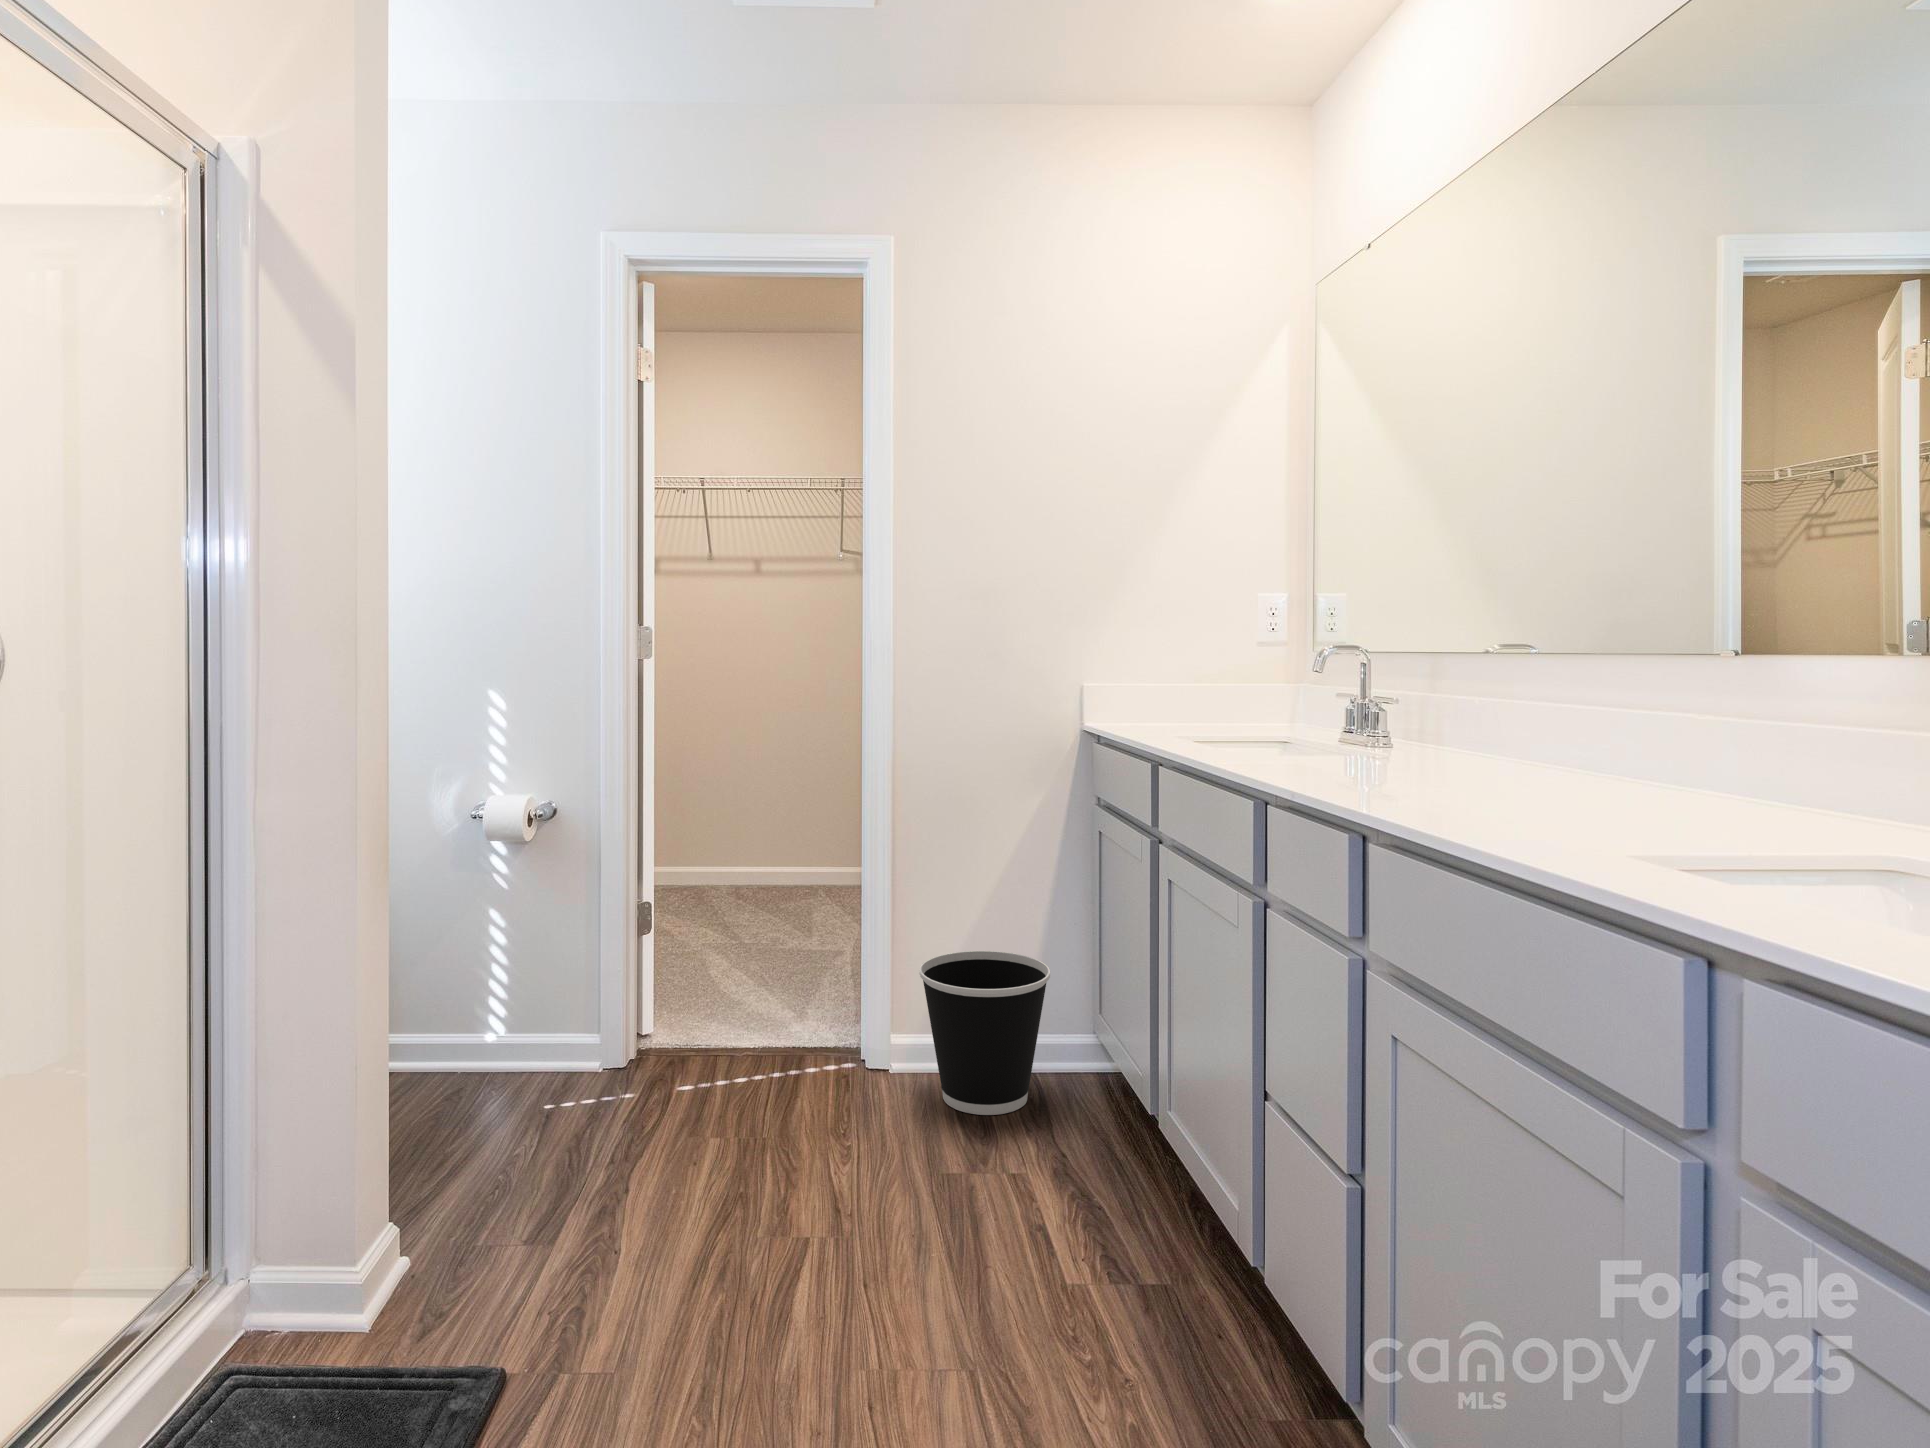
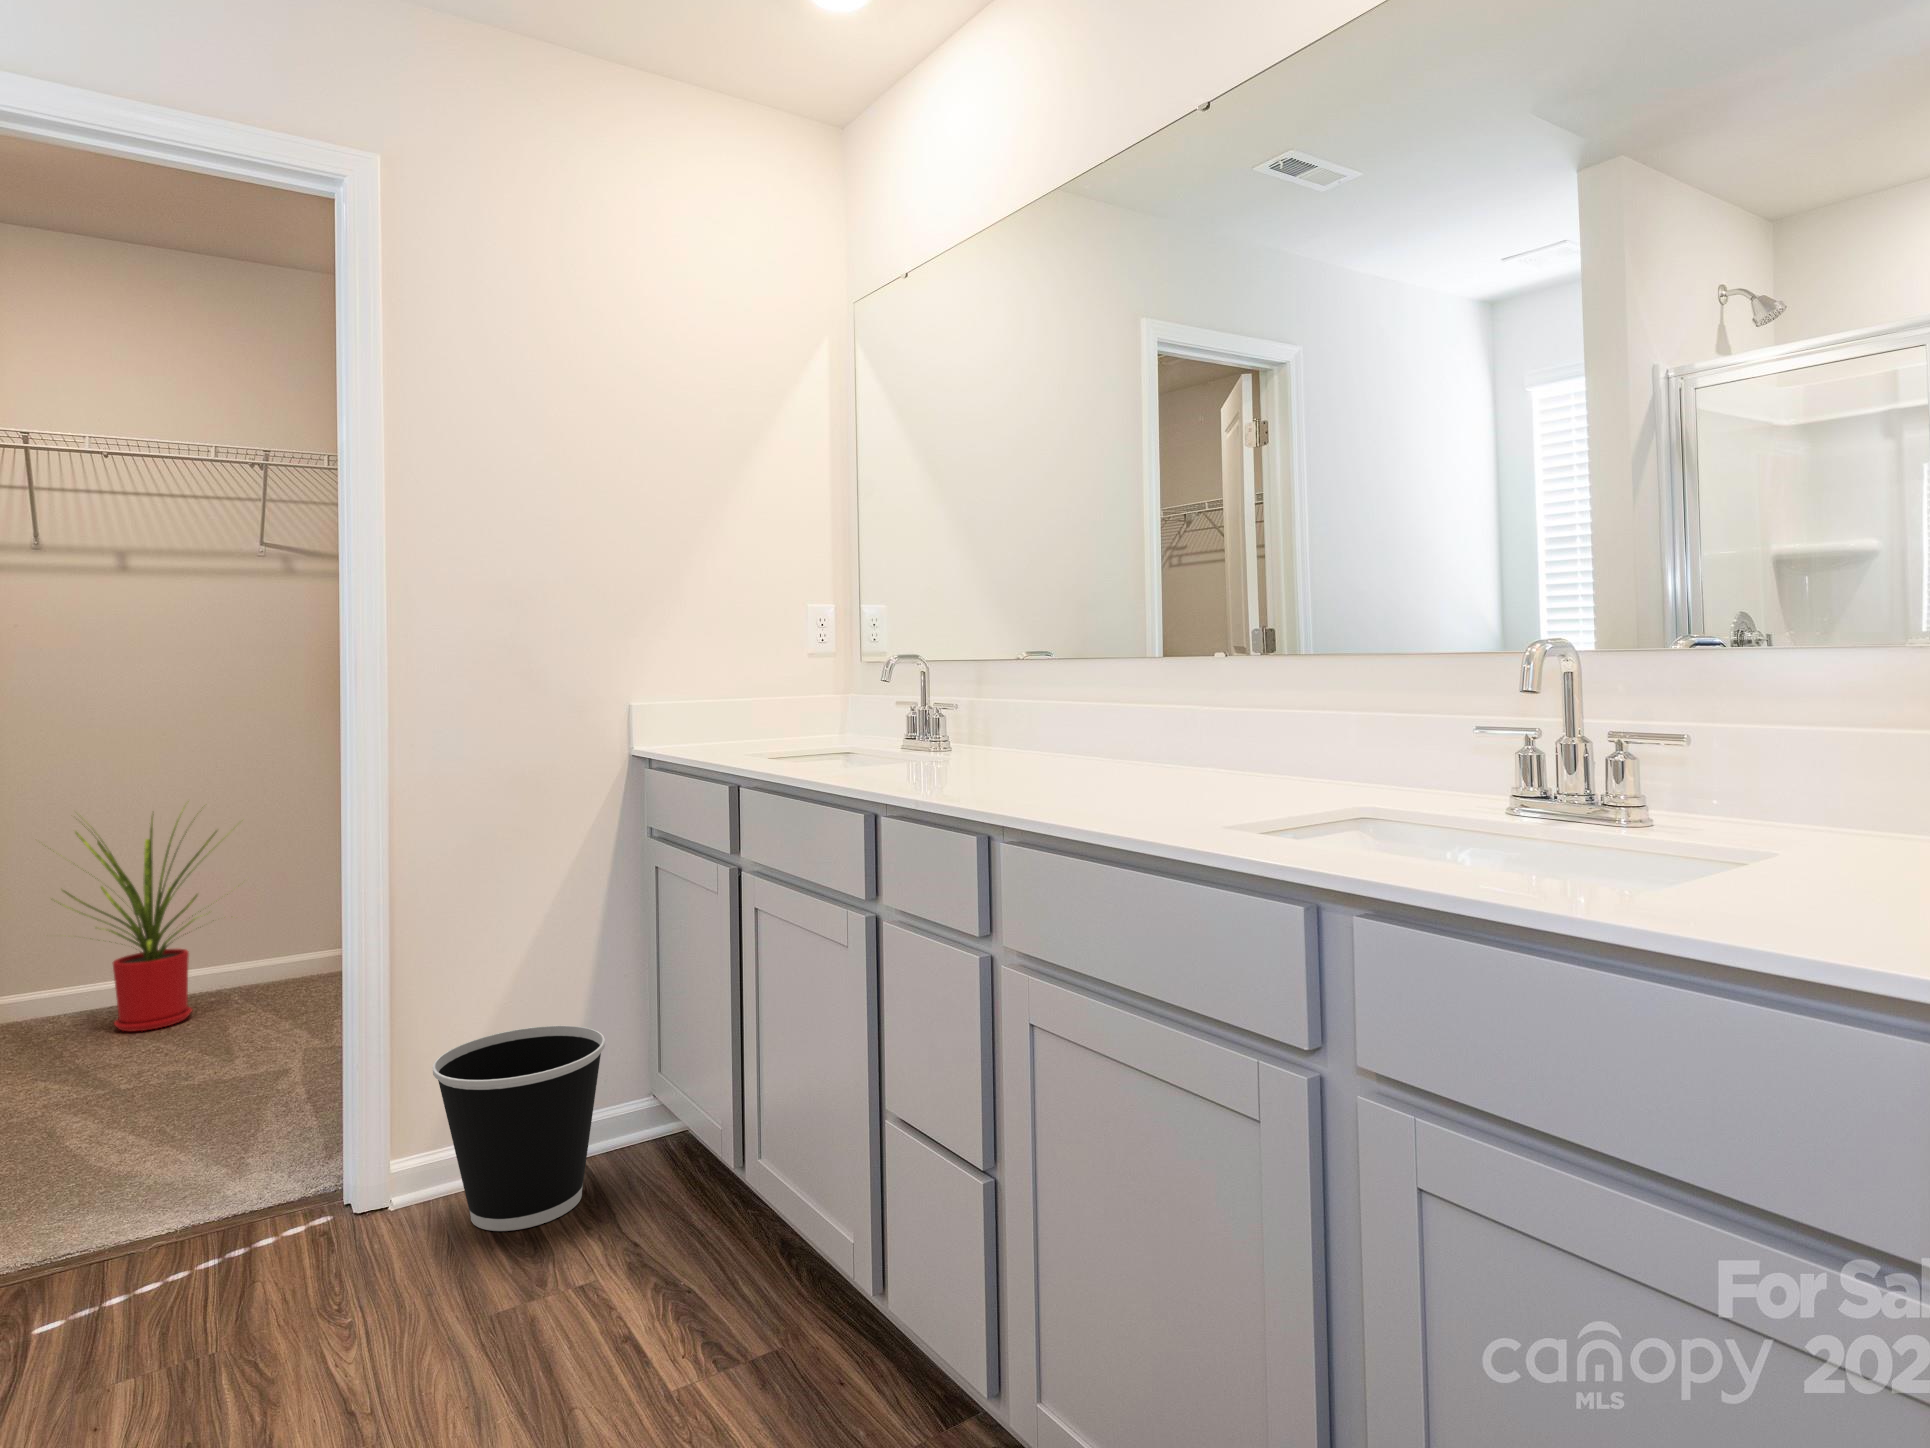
house plant: none [708,740,830,905] -> present [63,813,217,1031]

